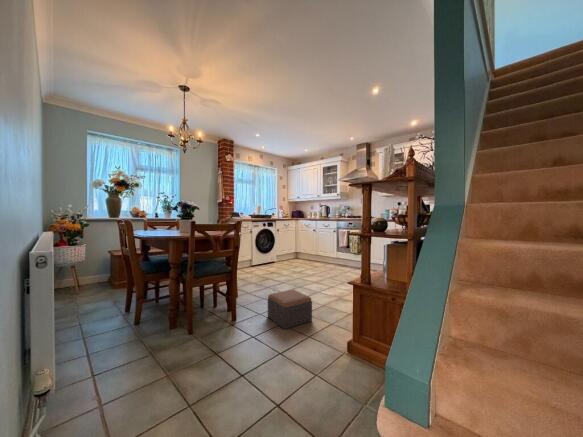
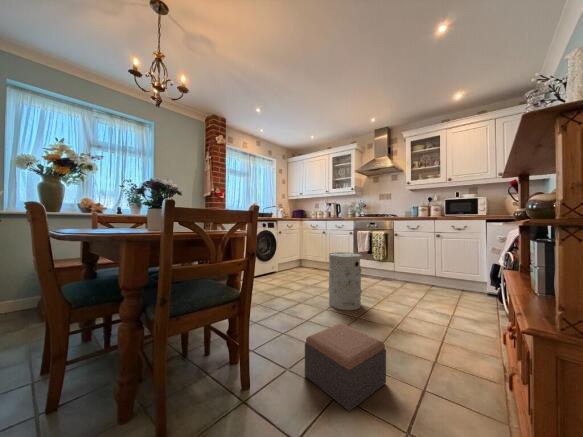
trash can: none [303,247,327,288] -> present [328,252,362,310]

